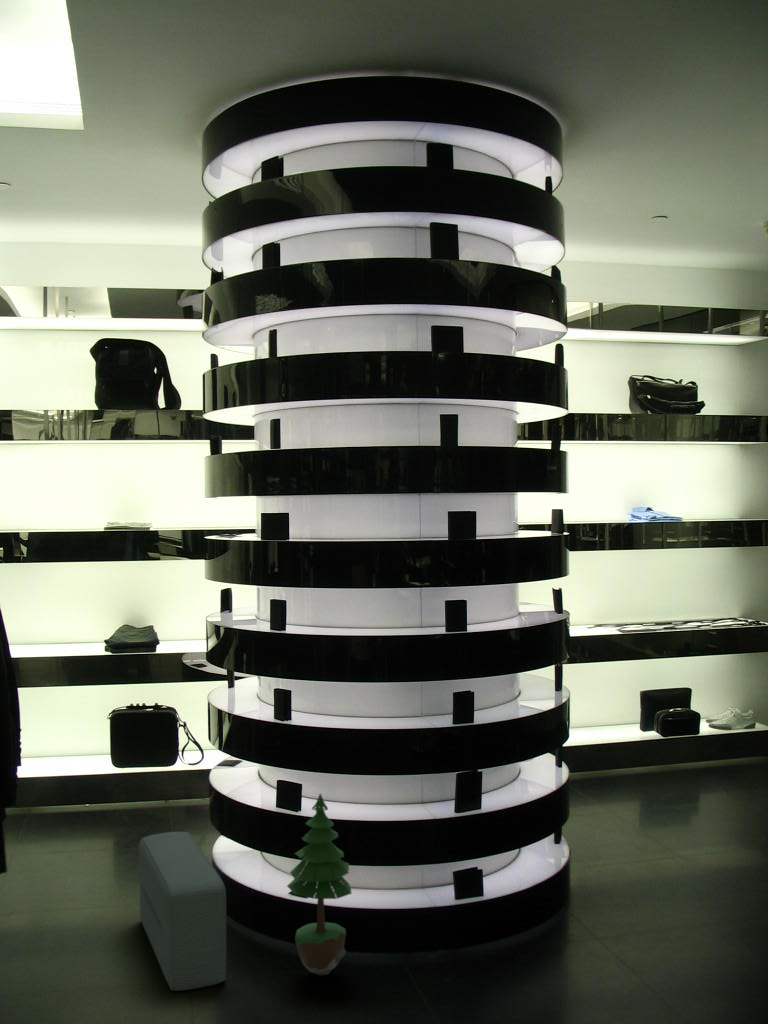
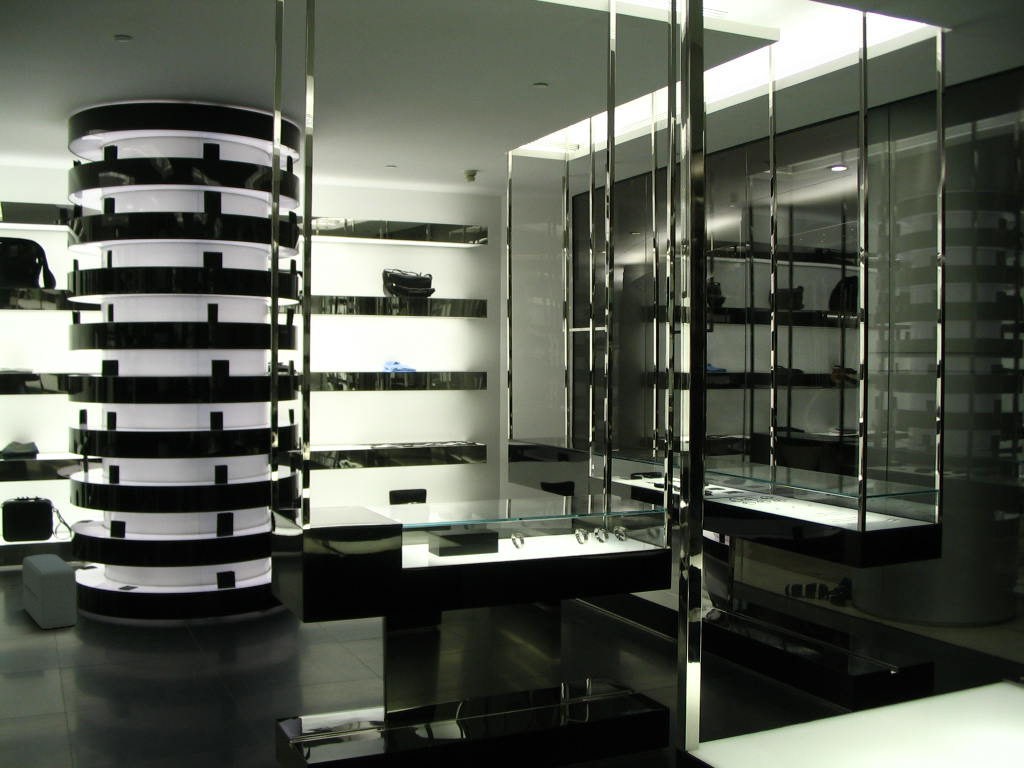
potted tree: present [287,794,351,976] -> none [112,517,152,621]

